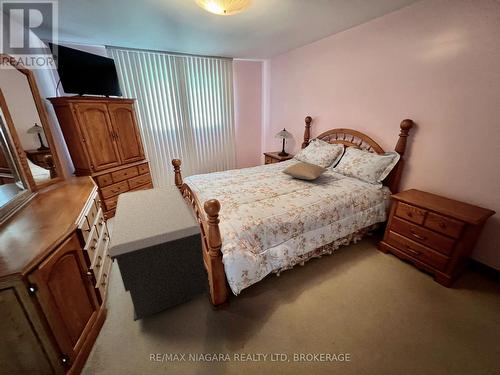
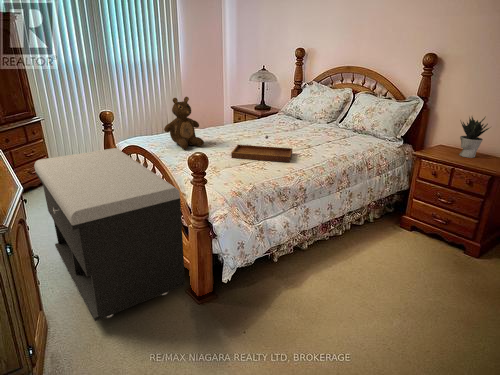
teddy bear: none [208,151,234,187] -> present [164,97,204,149]
pillow: present [282,162,328,180] -> none [270,114,333,137]
potted plant: none [432,168,464,203] -> present [459,117,489,158]
tray: none [250,180,296,202] -> present [231,135,292,162]

